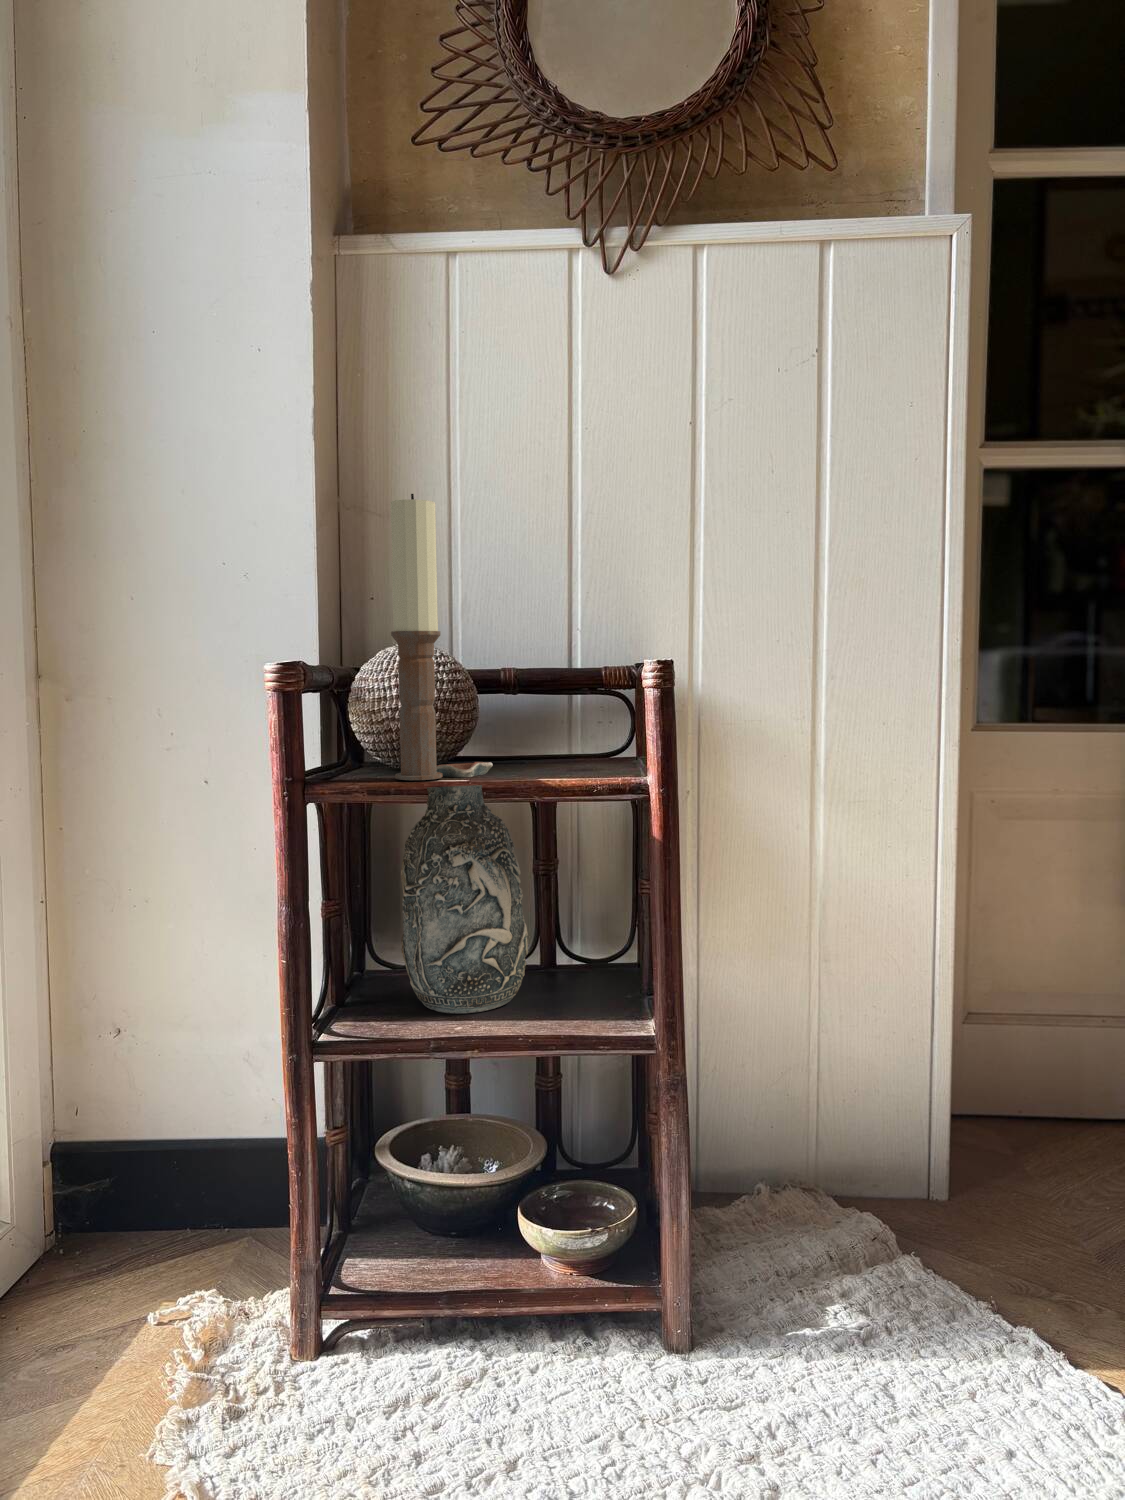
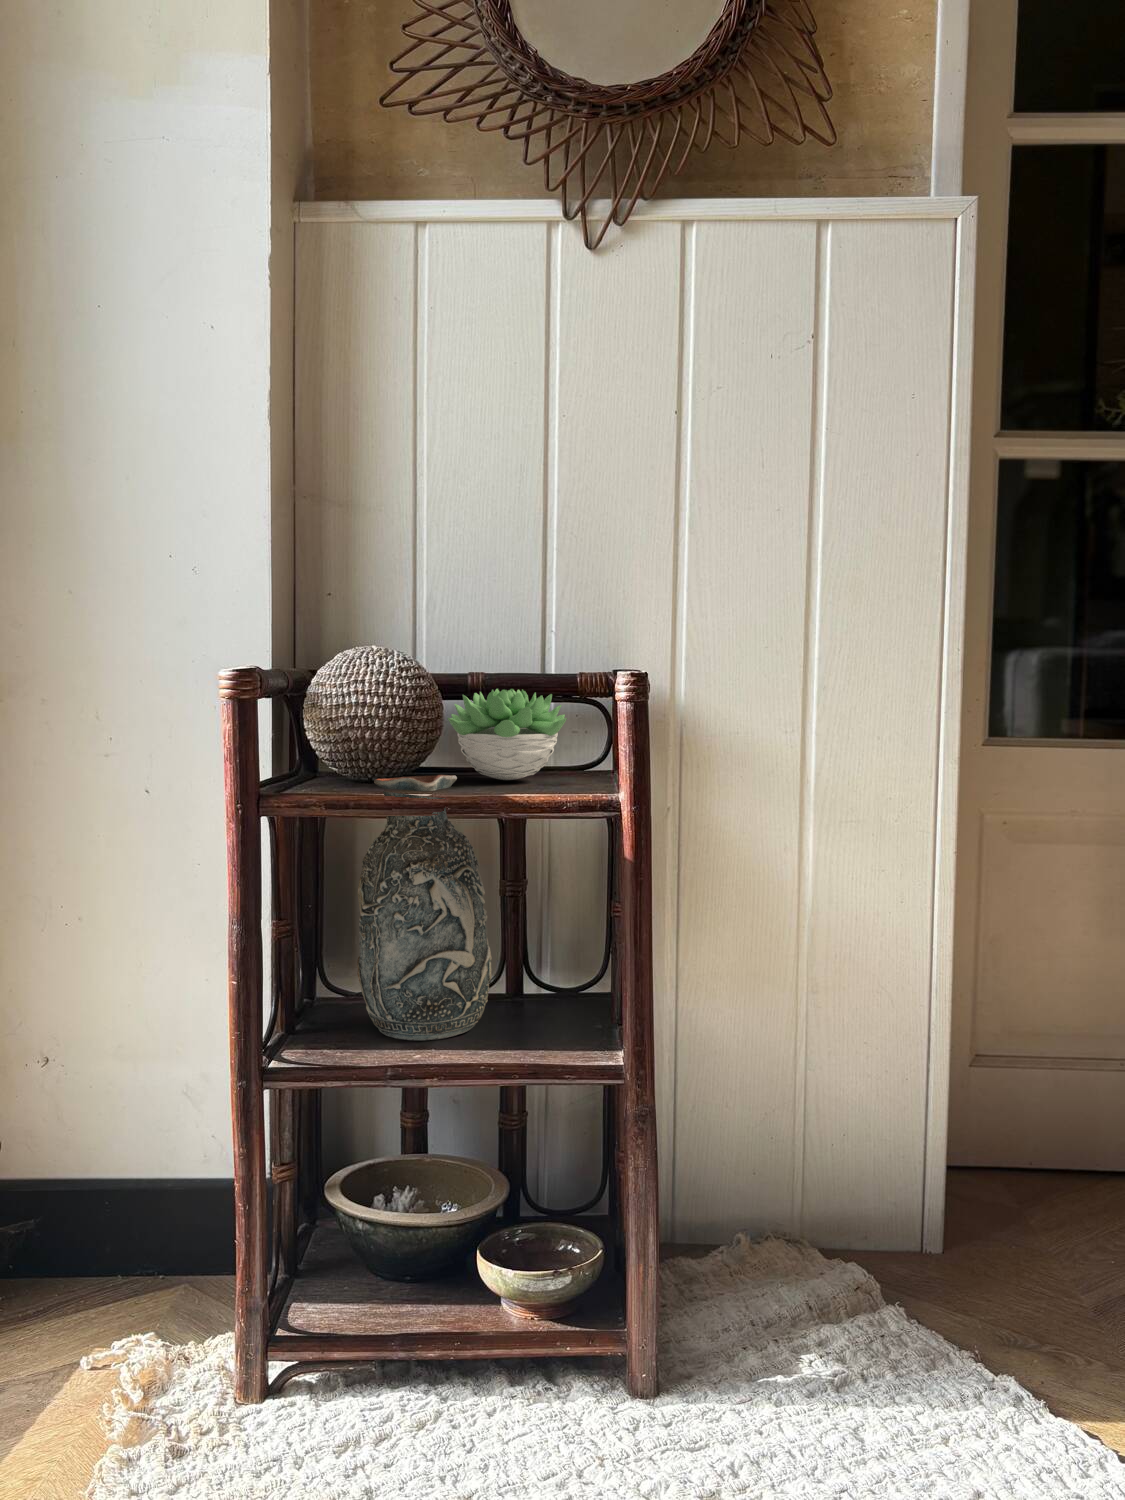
candle: present [391,494,443,780] -> none [354,494,404,794]
succulent plant: none [483,681,596,766] -> present [447,689,567,780]

